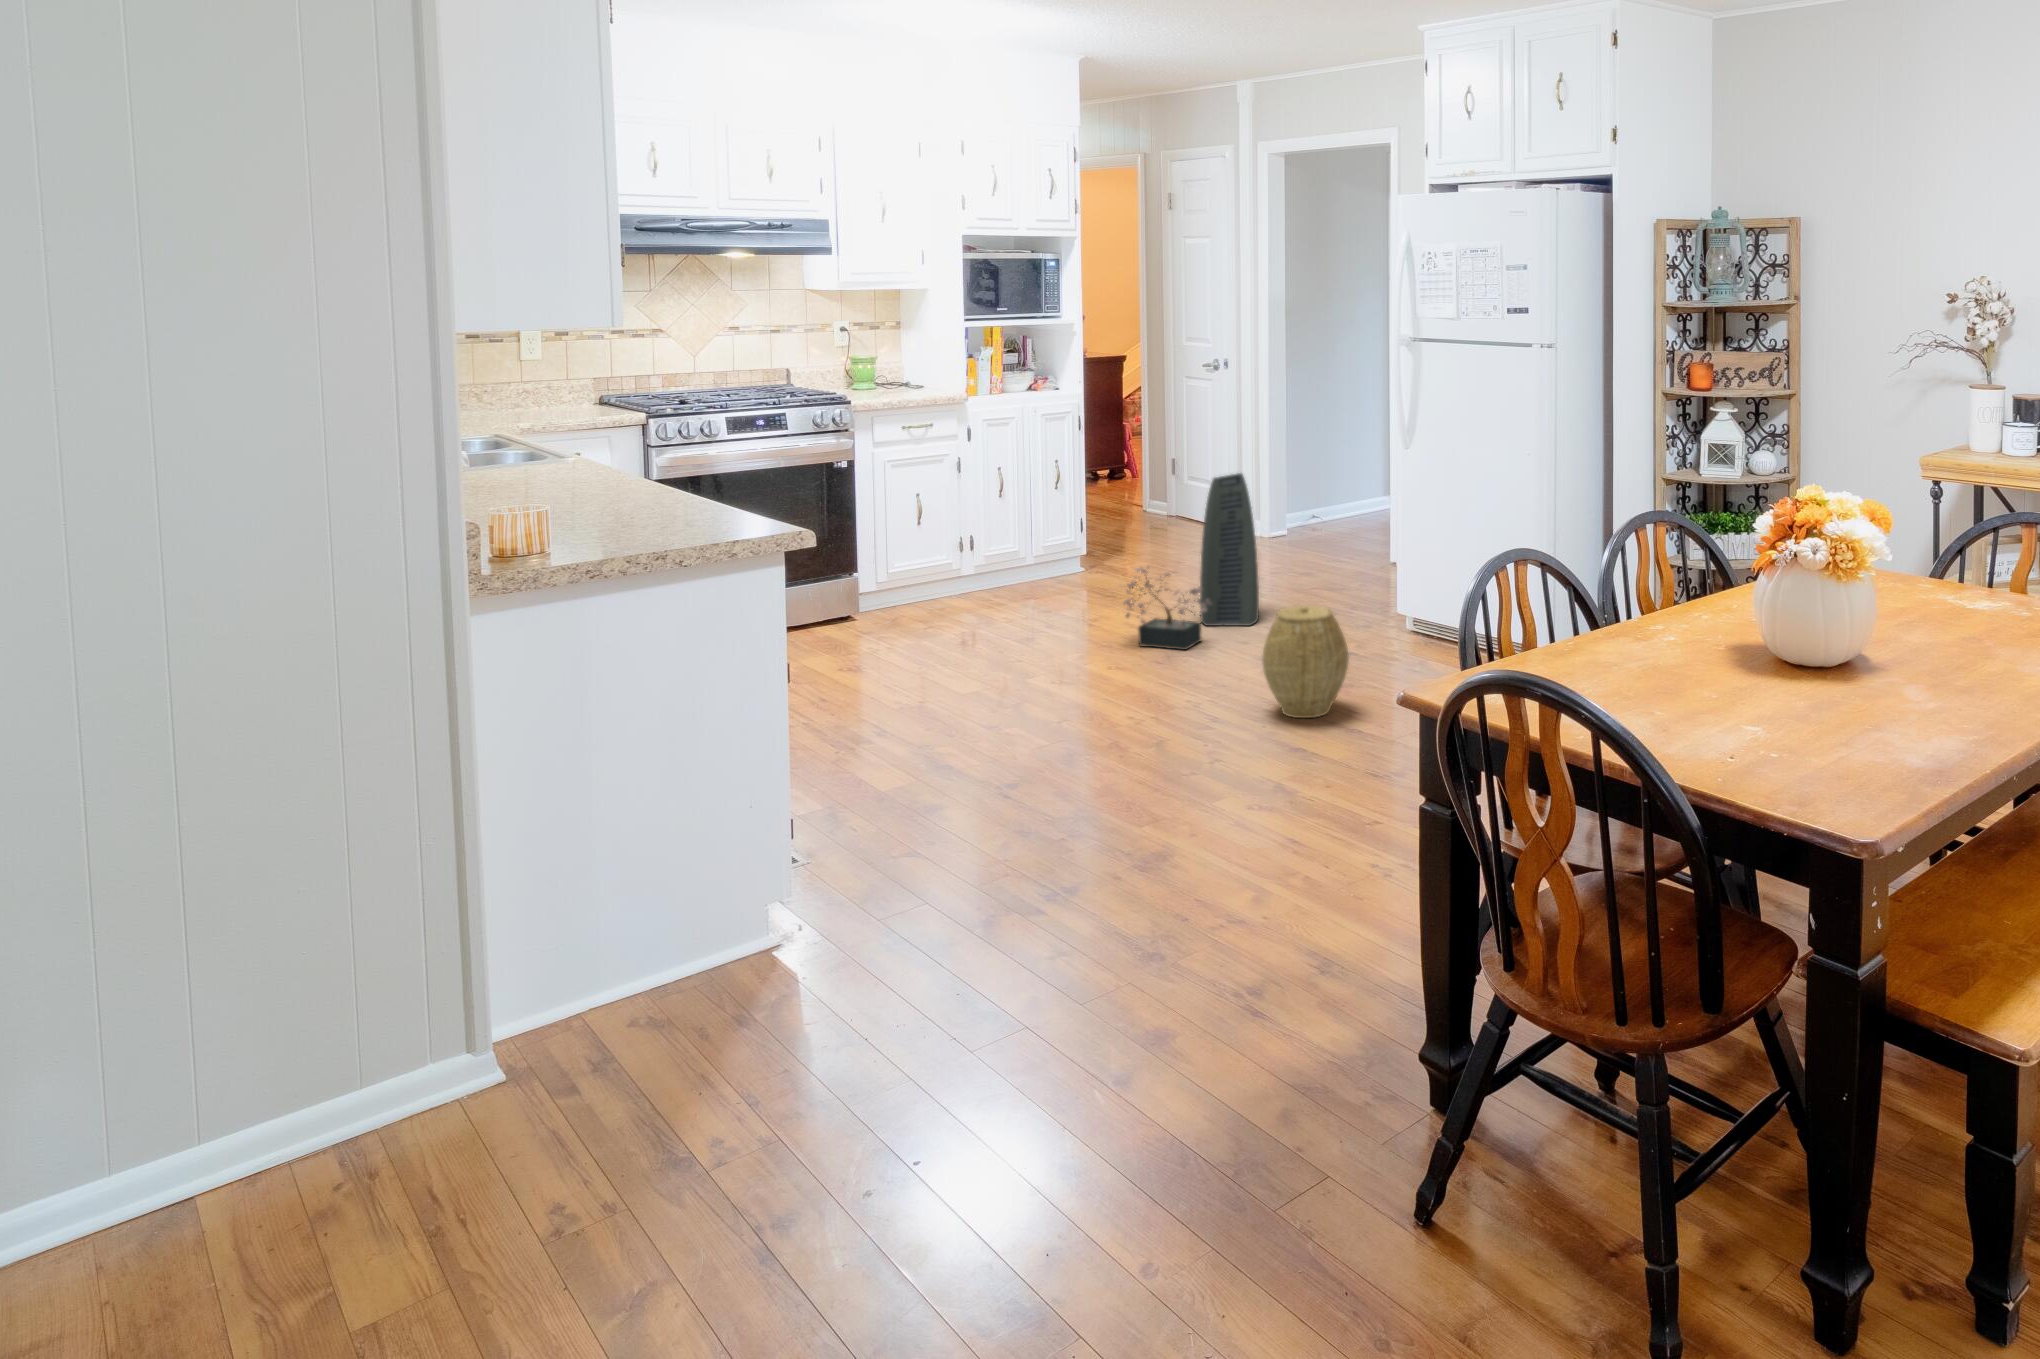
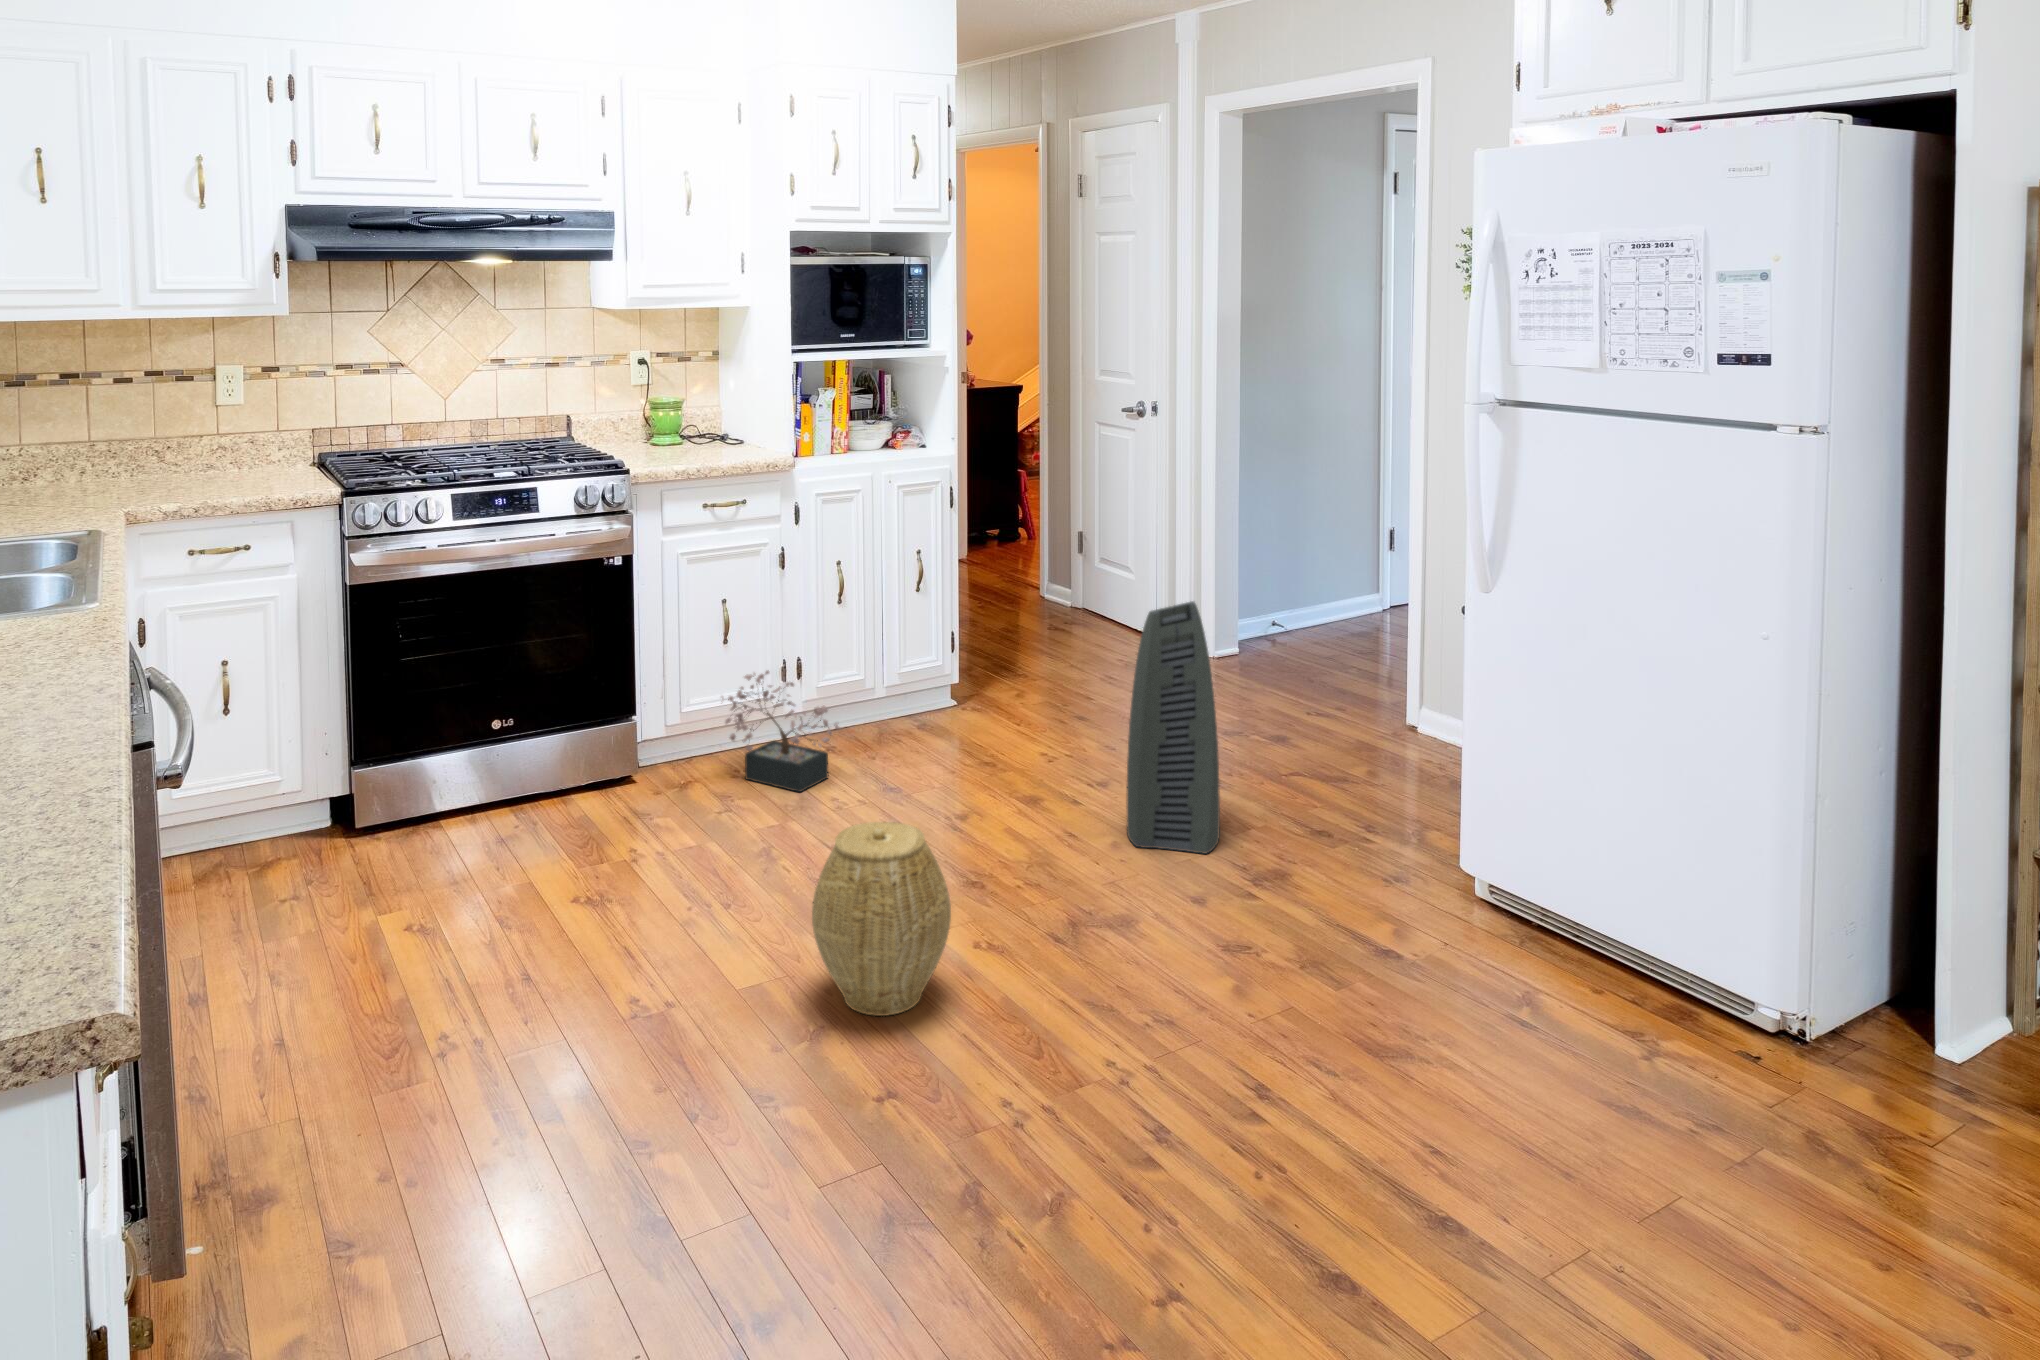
decorative plant: present [1123,568,1212,650] -> present [725,671,841,792]
woven basket: present [1262,606,1349,718] -> present [812,822,951,1016]

